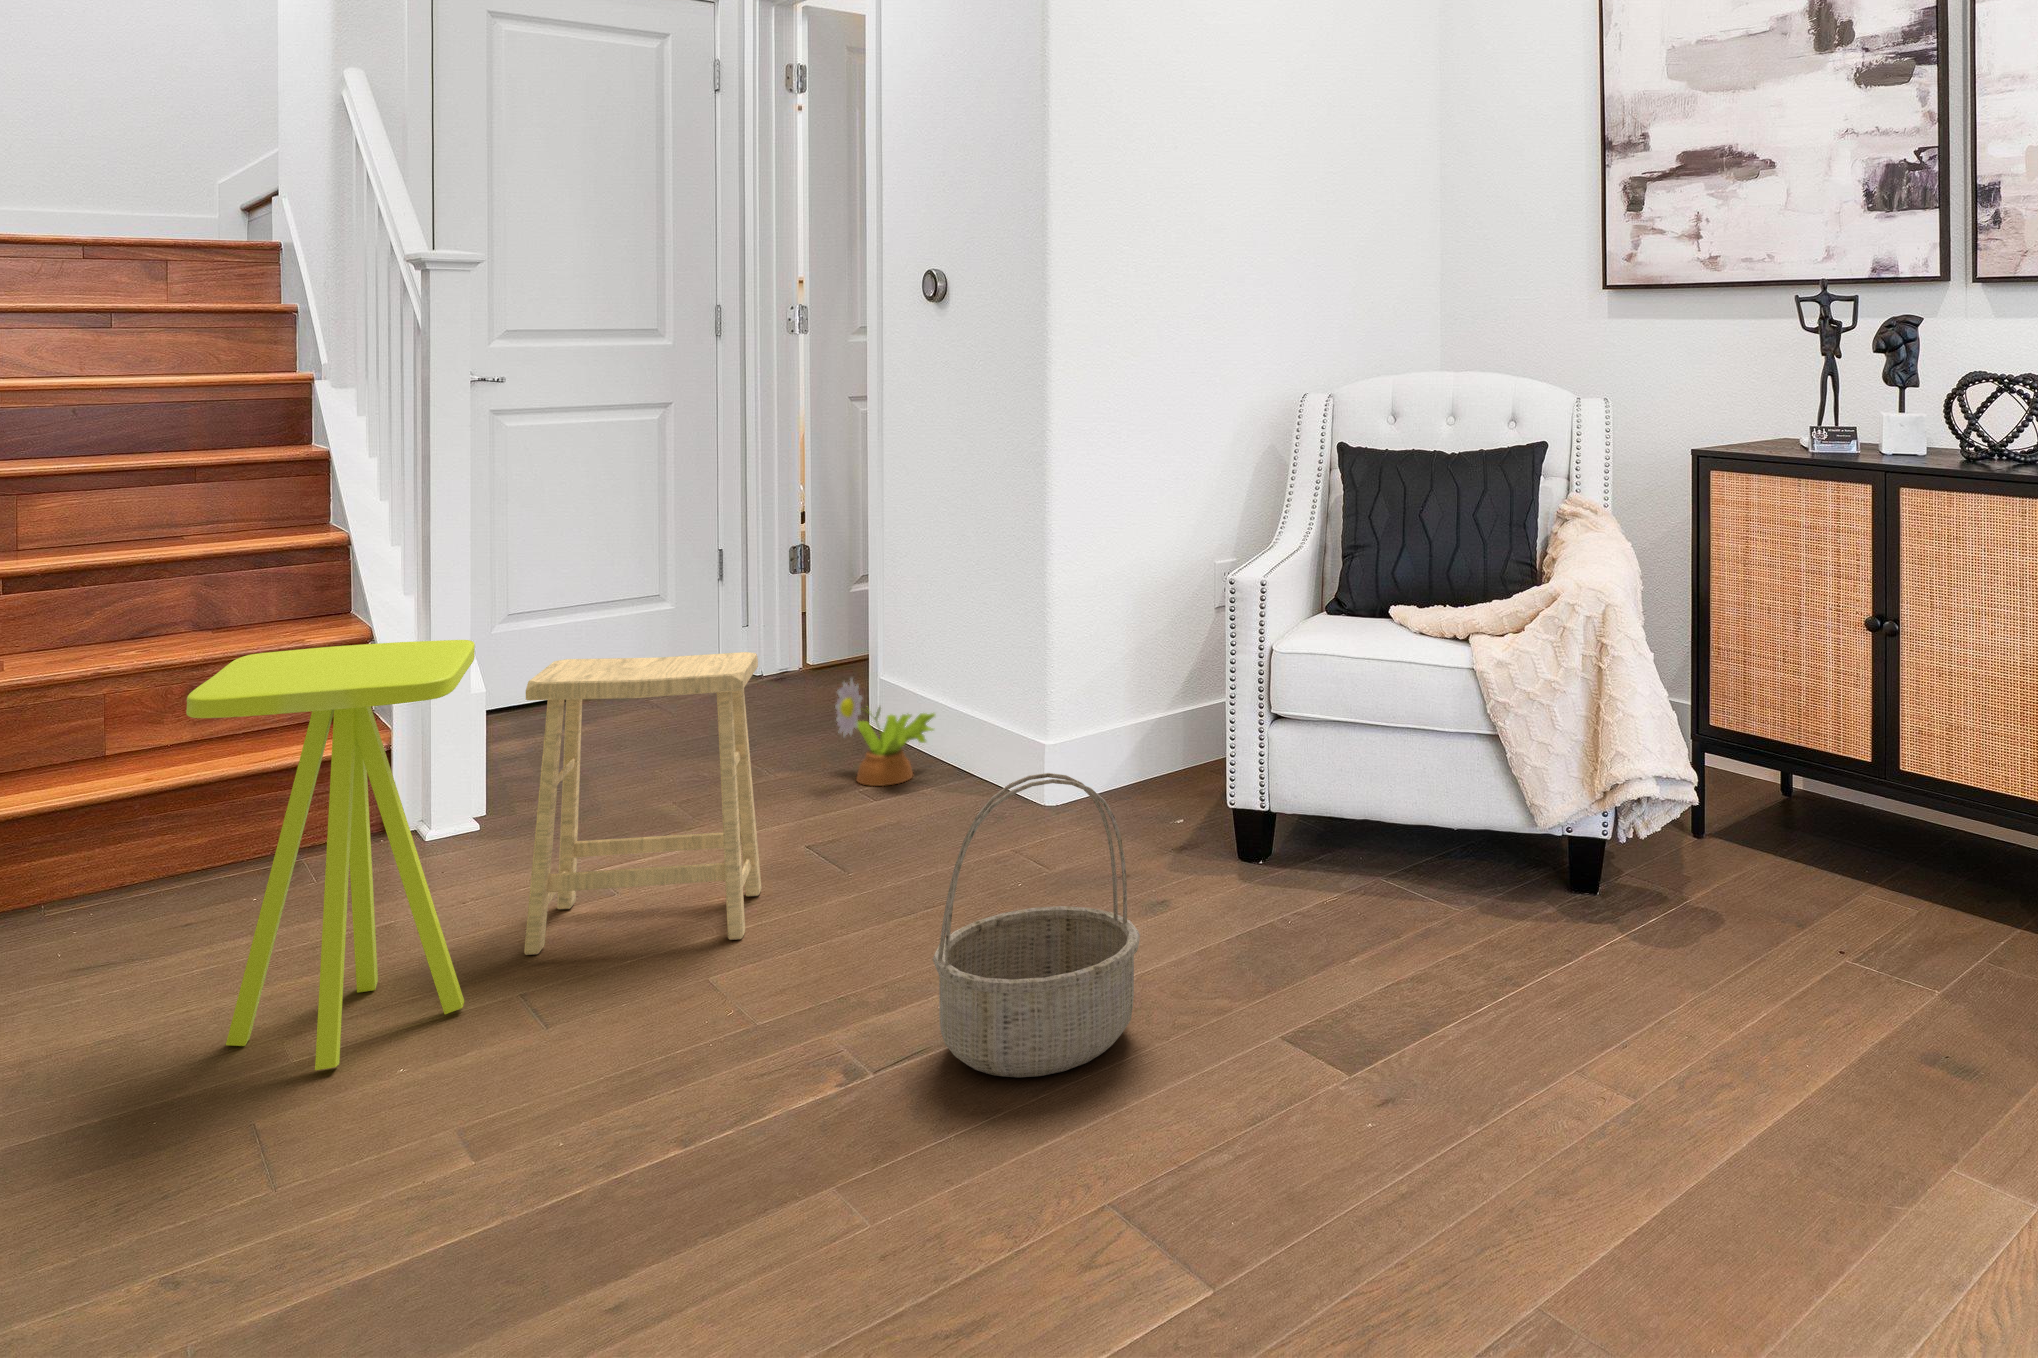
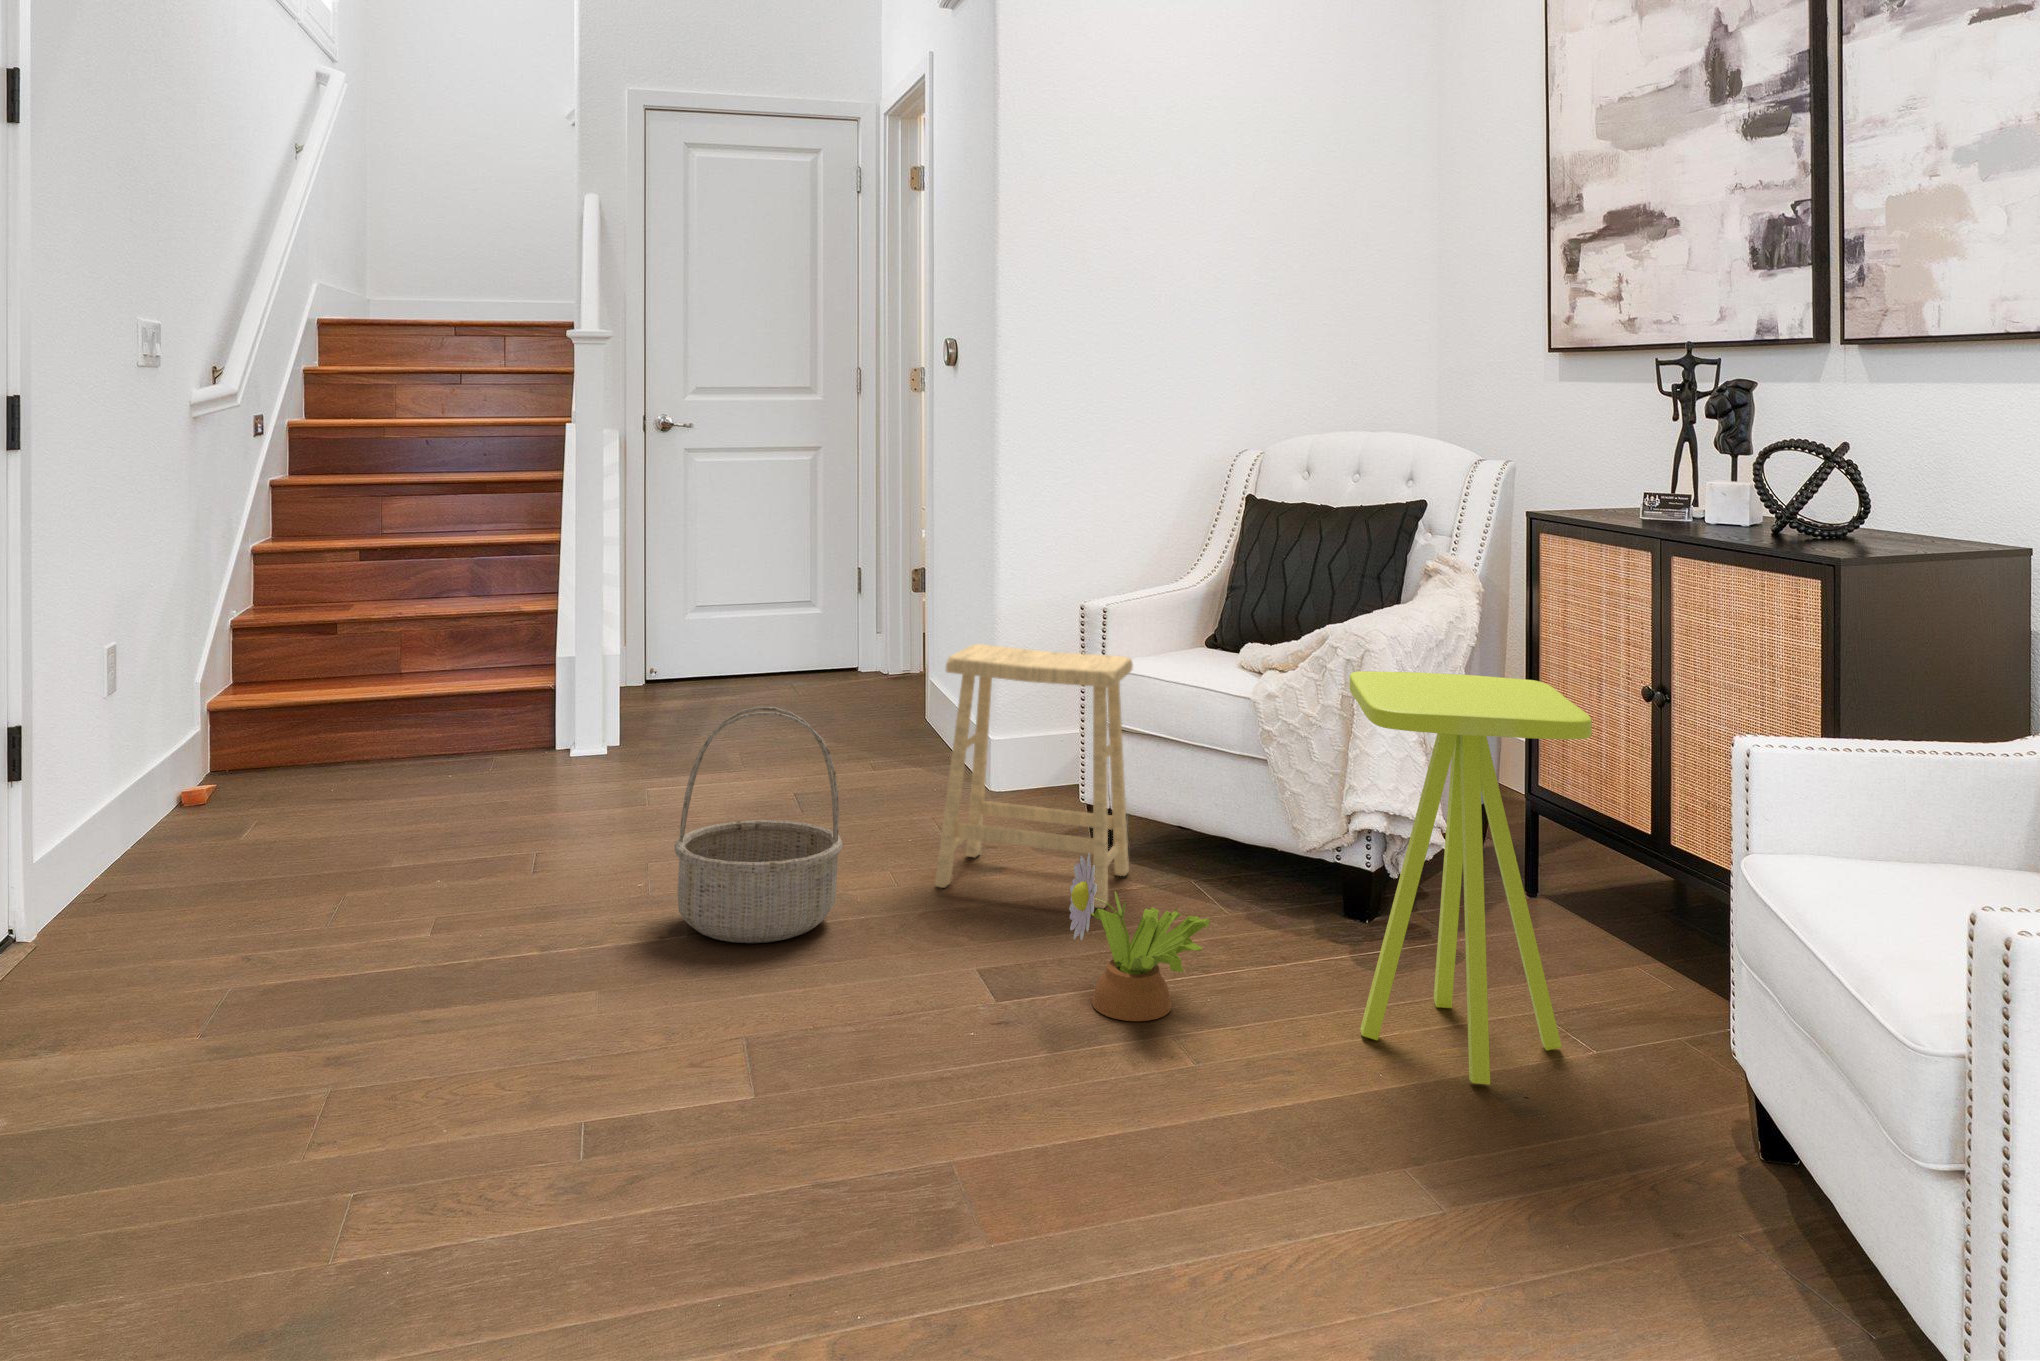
side table: present [186,640,475,1070] -> present [1350,671,1592,1084]
footstool: present [524,652,761,955] -> present [935,644,1133,909]
decorative plant: present [835,679,935,786] -> present [1069,853,1210,1021]

